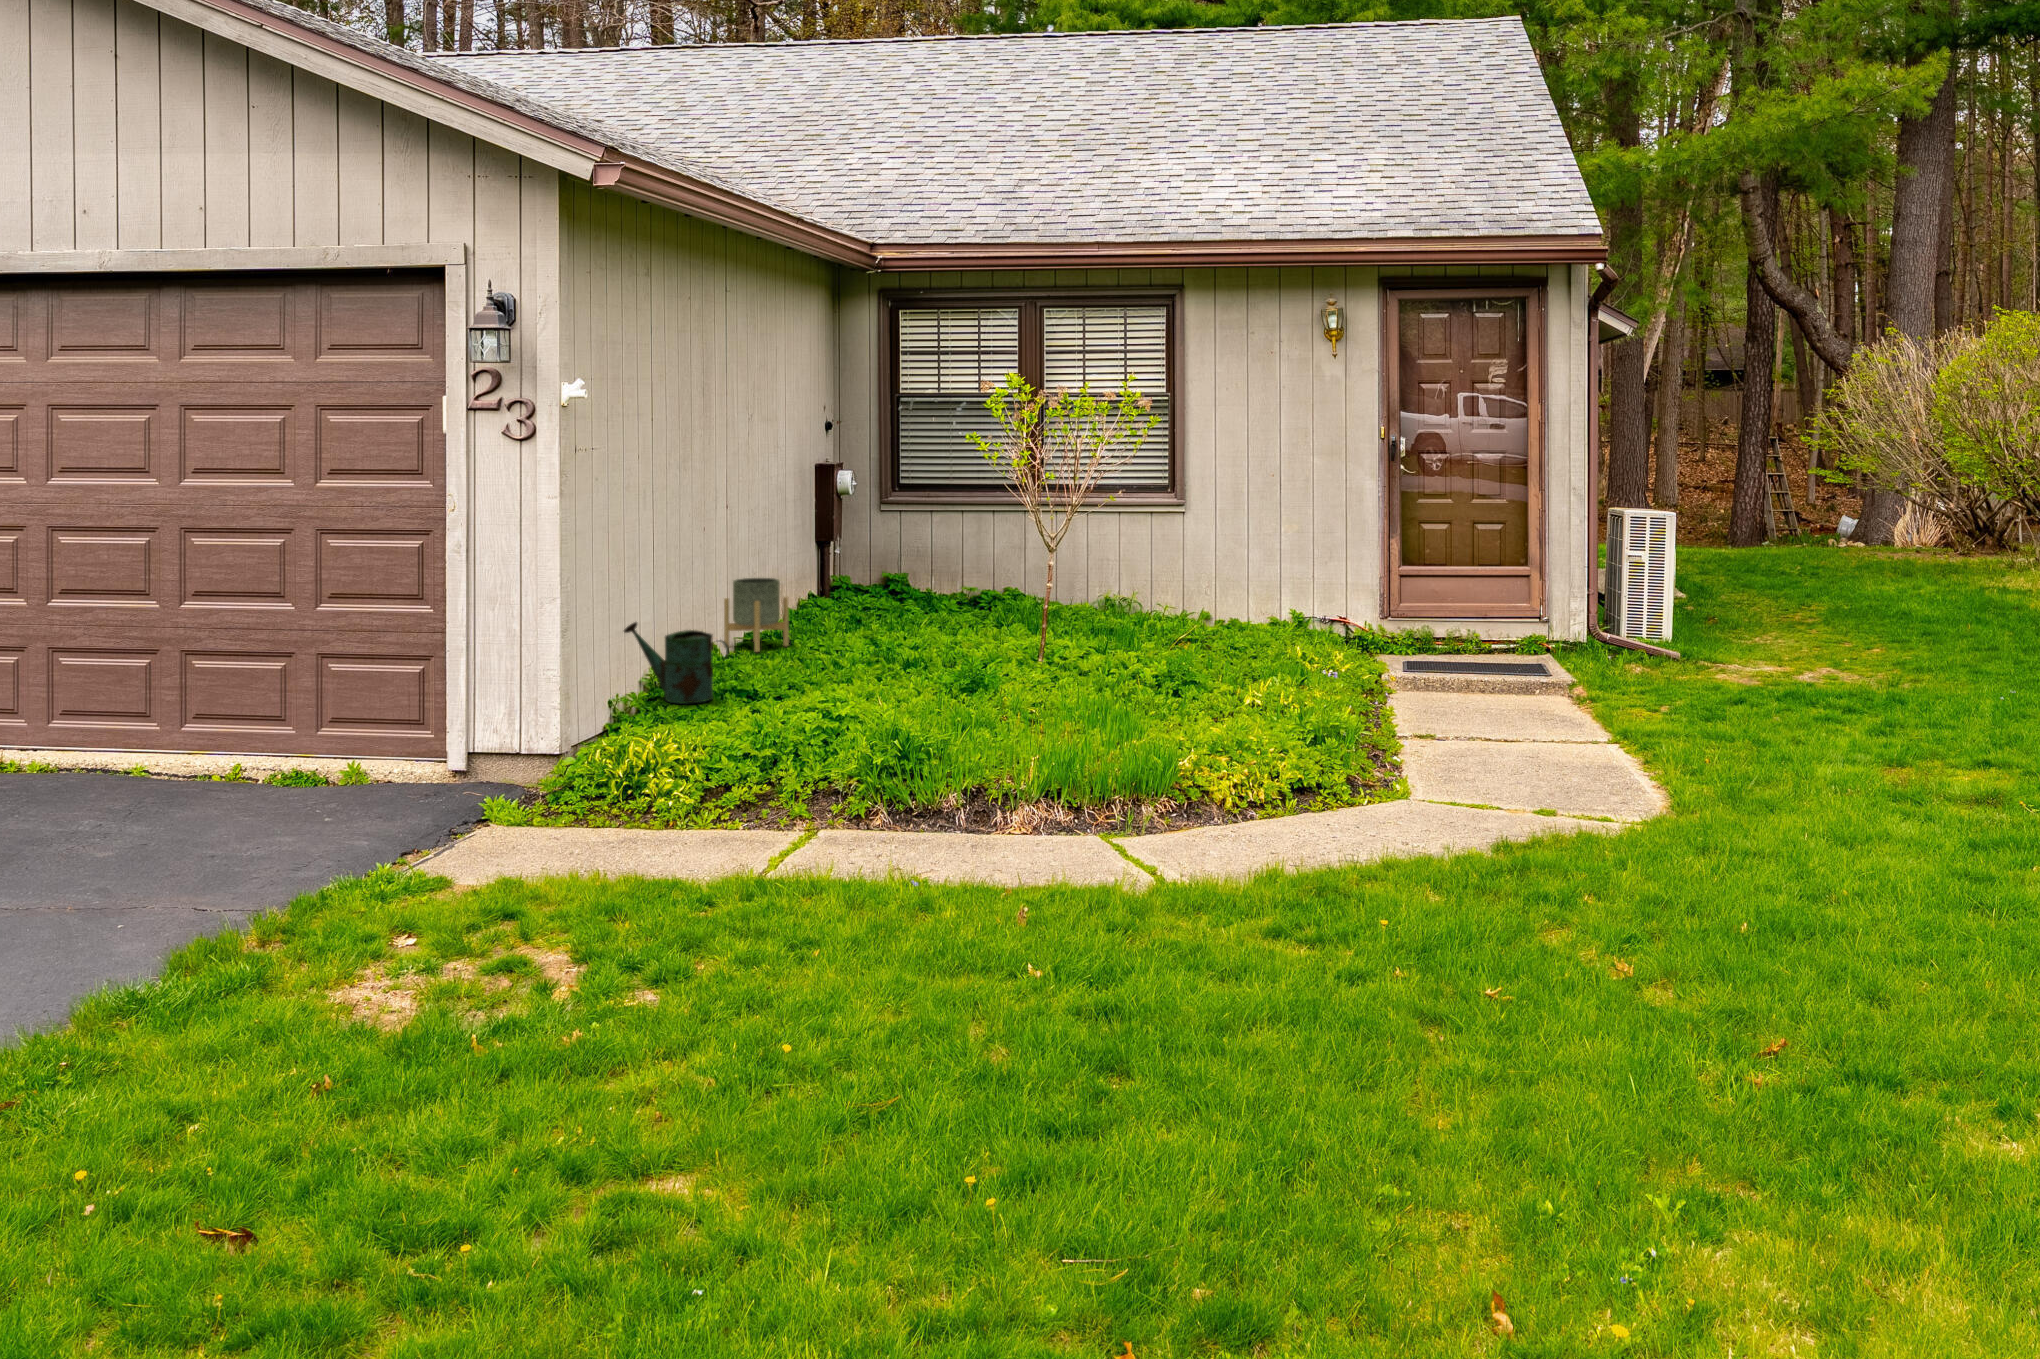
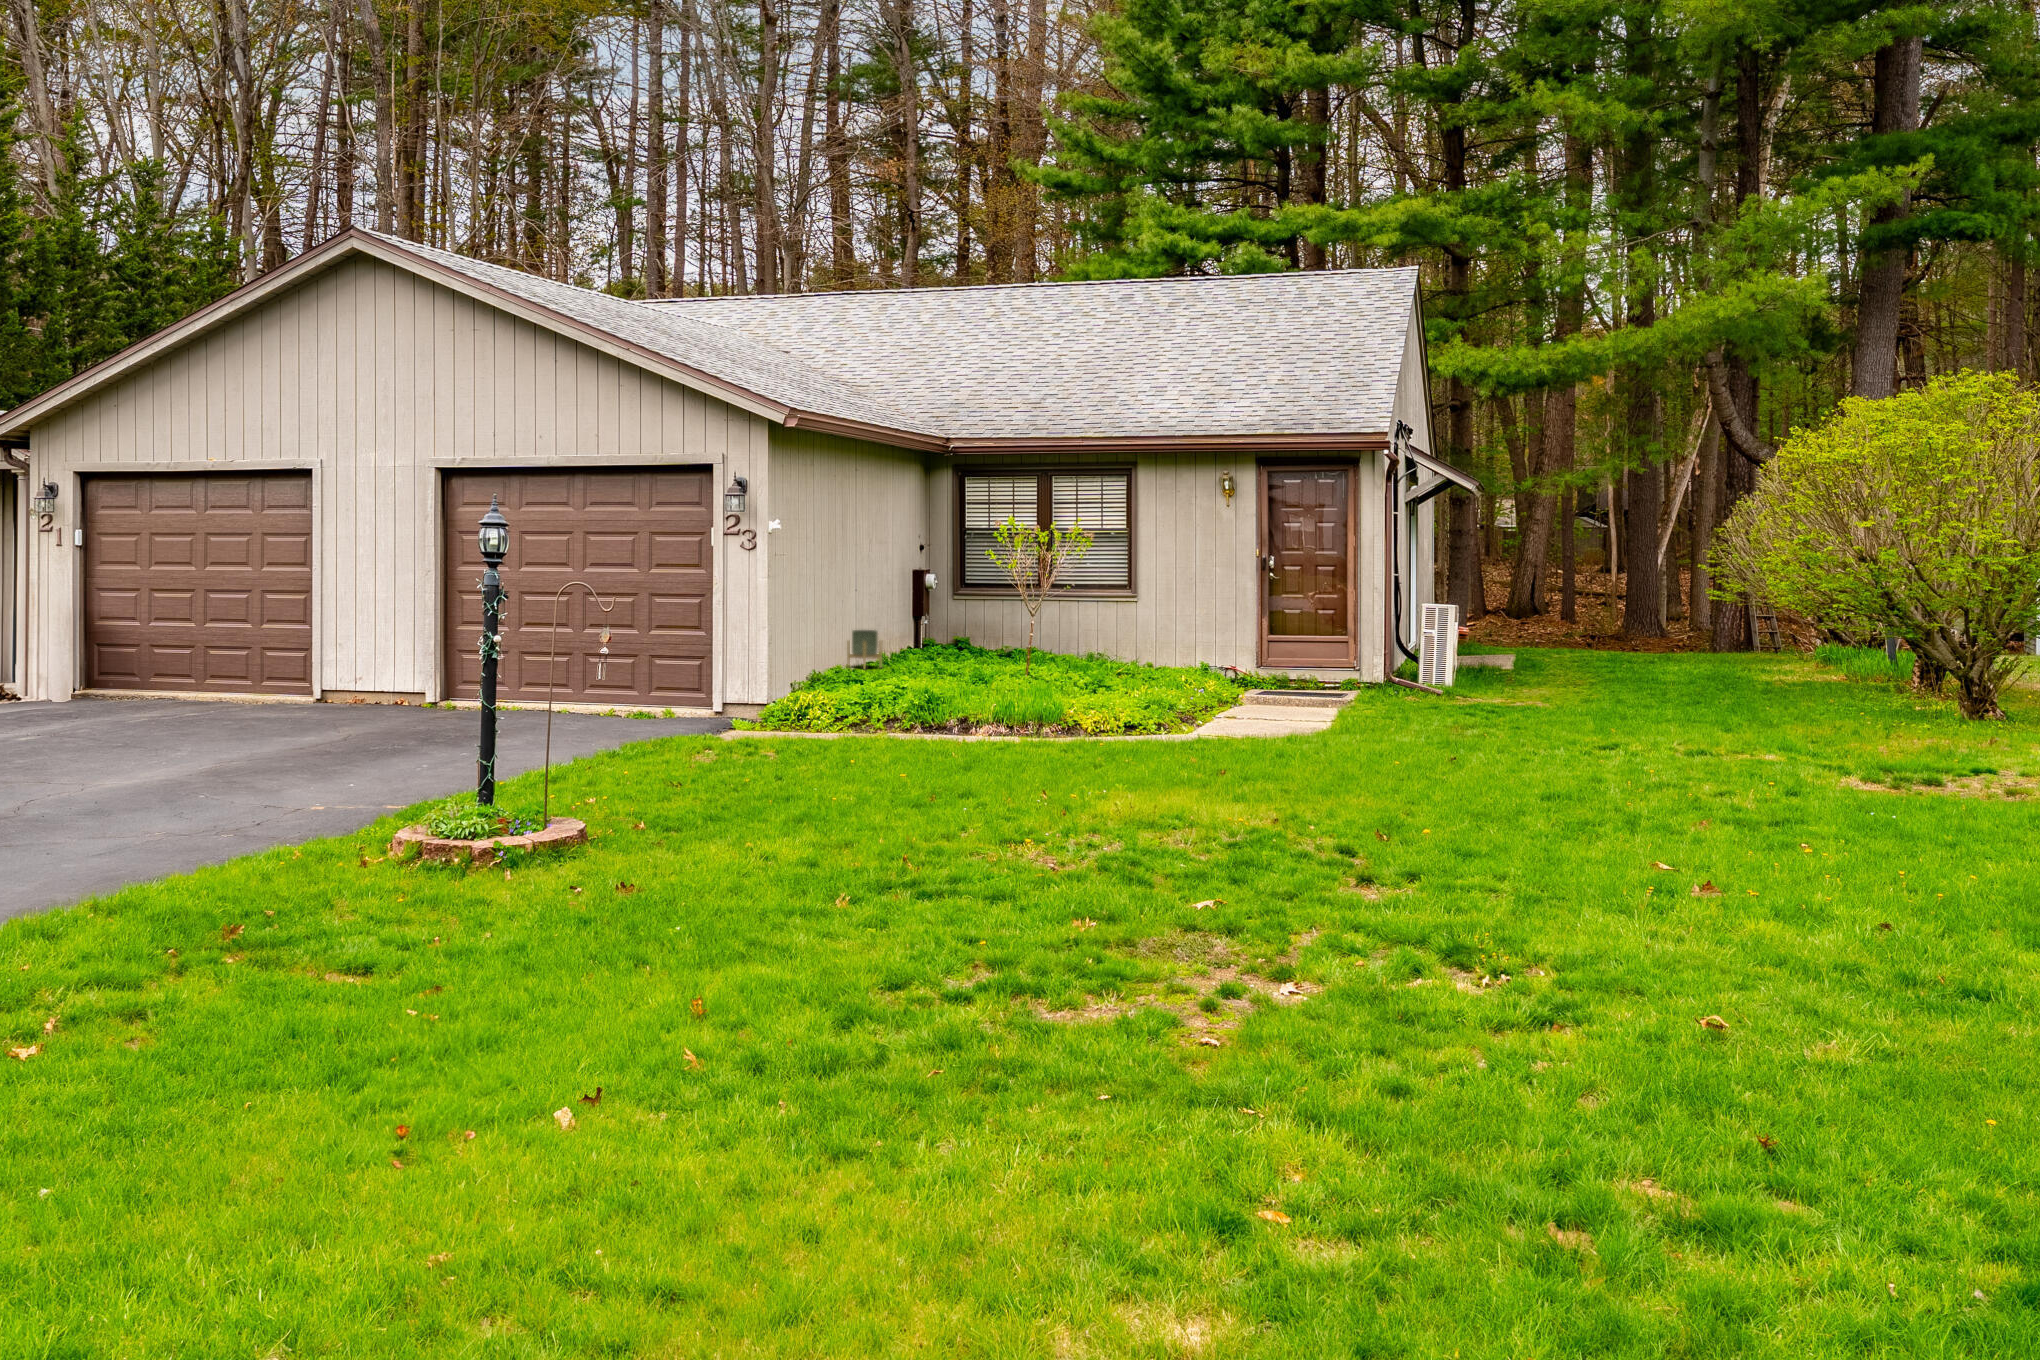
watering can: present [624,622,729,704] -> none [795,644,847,685]

